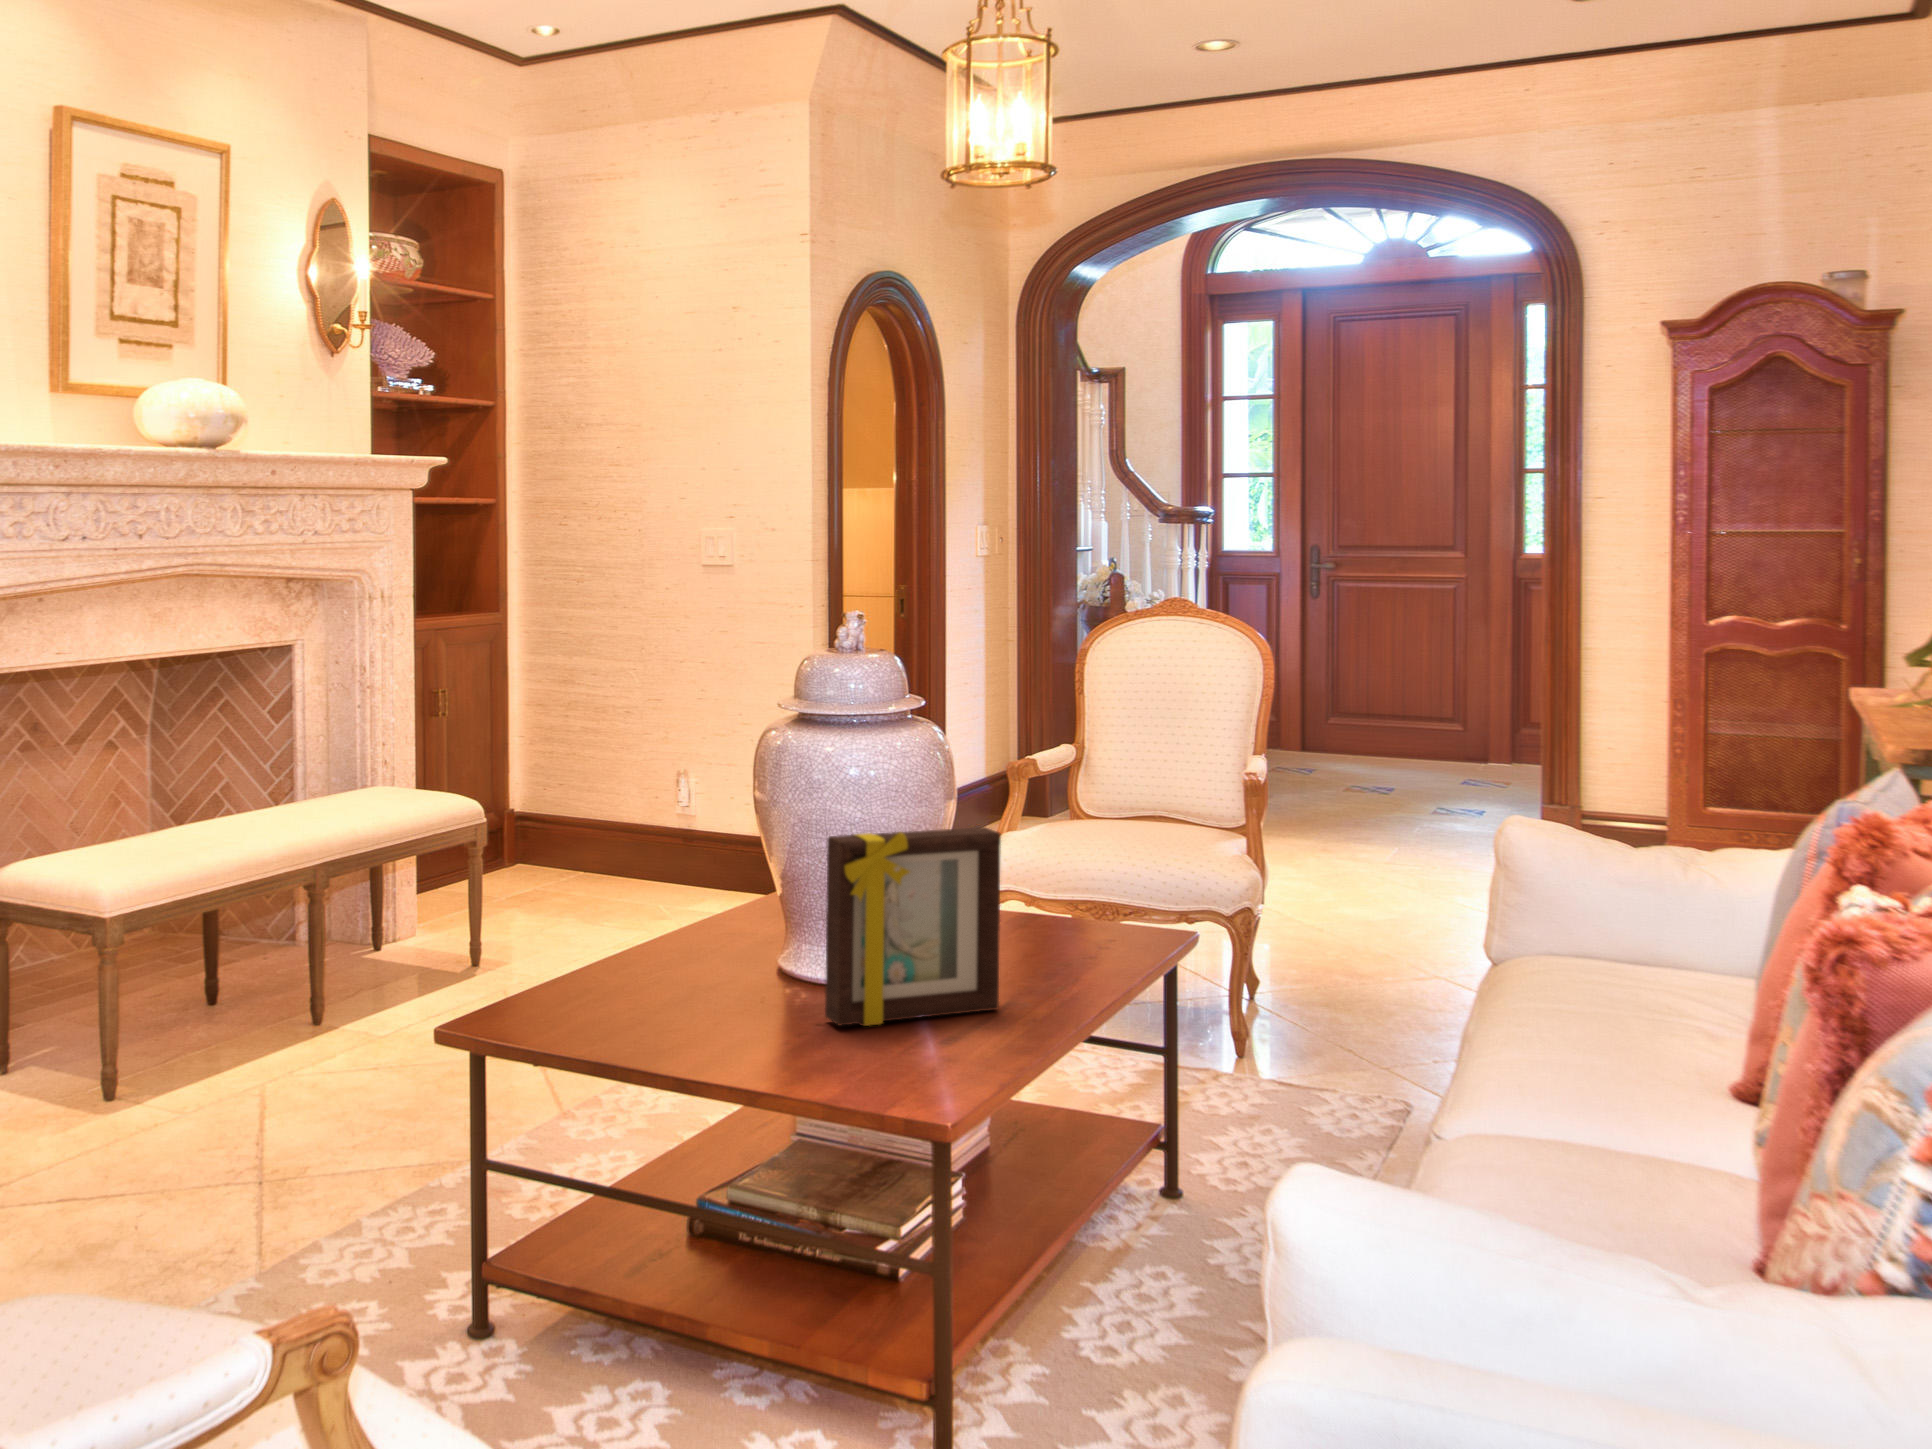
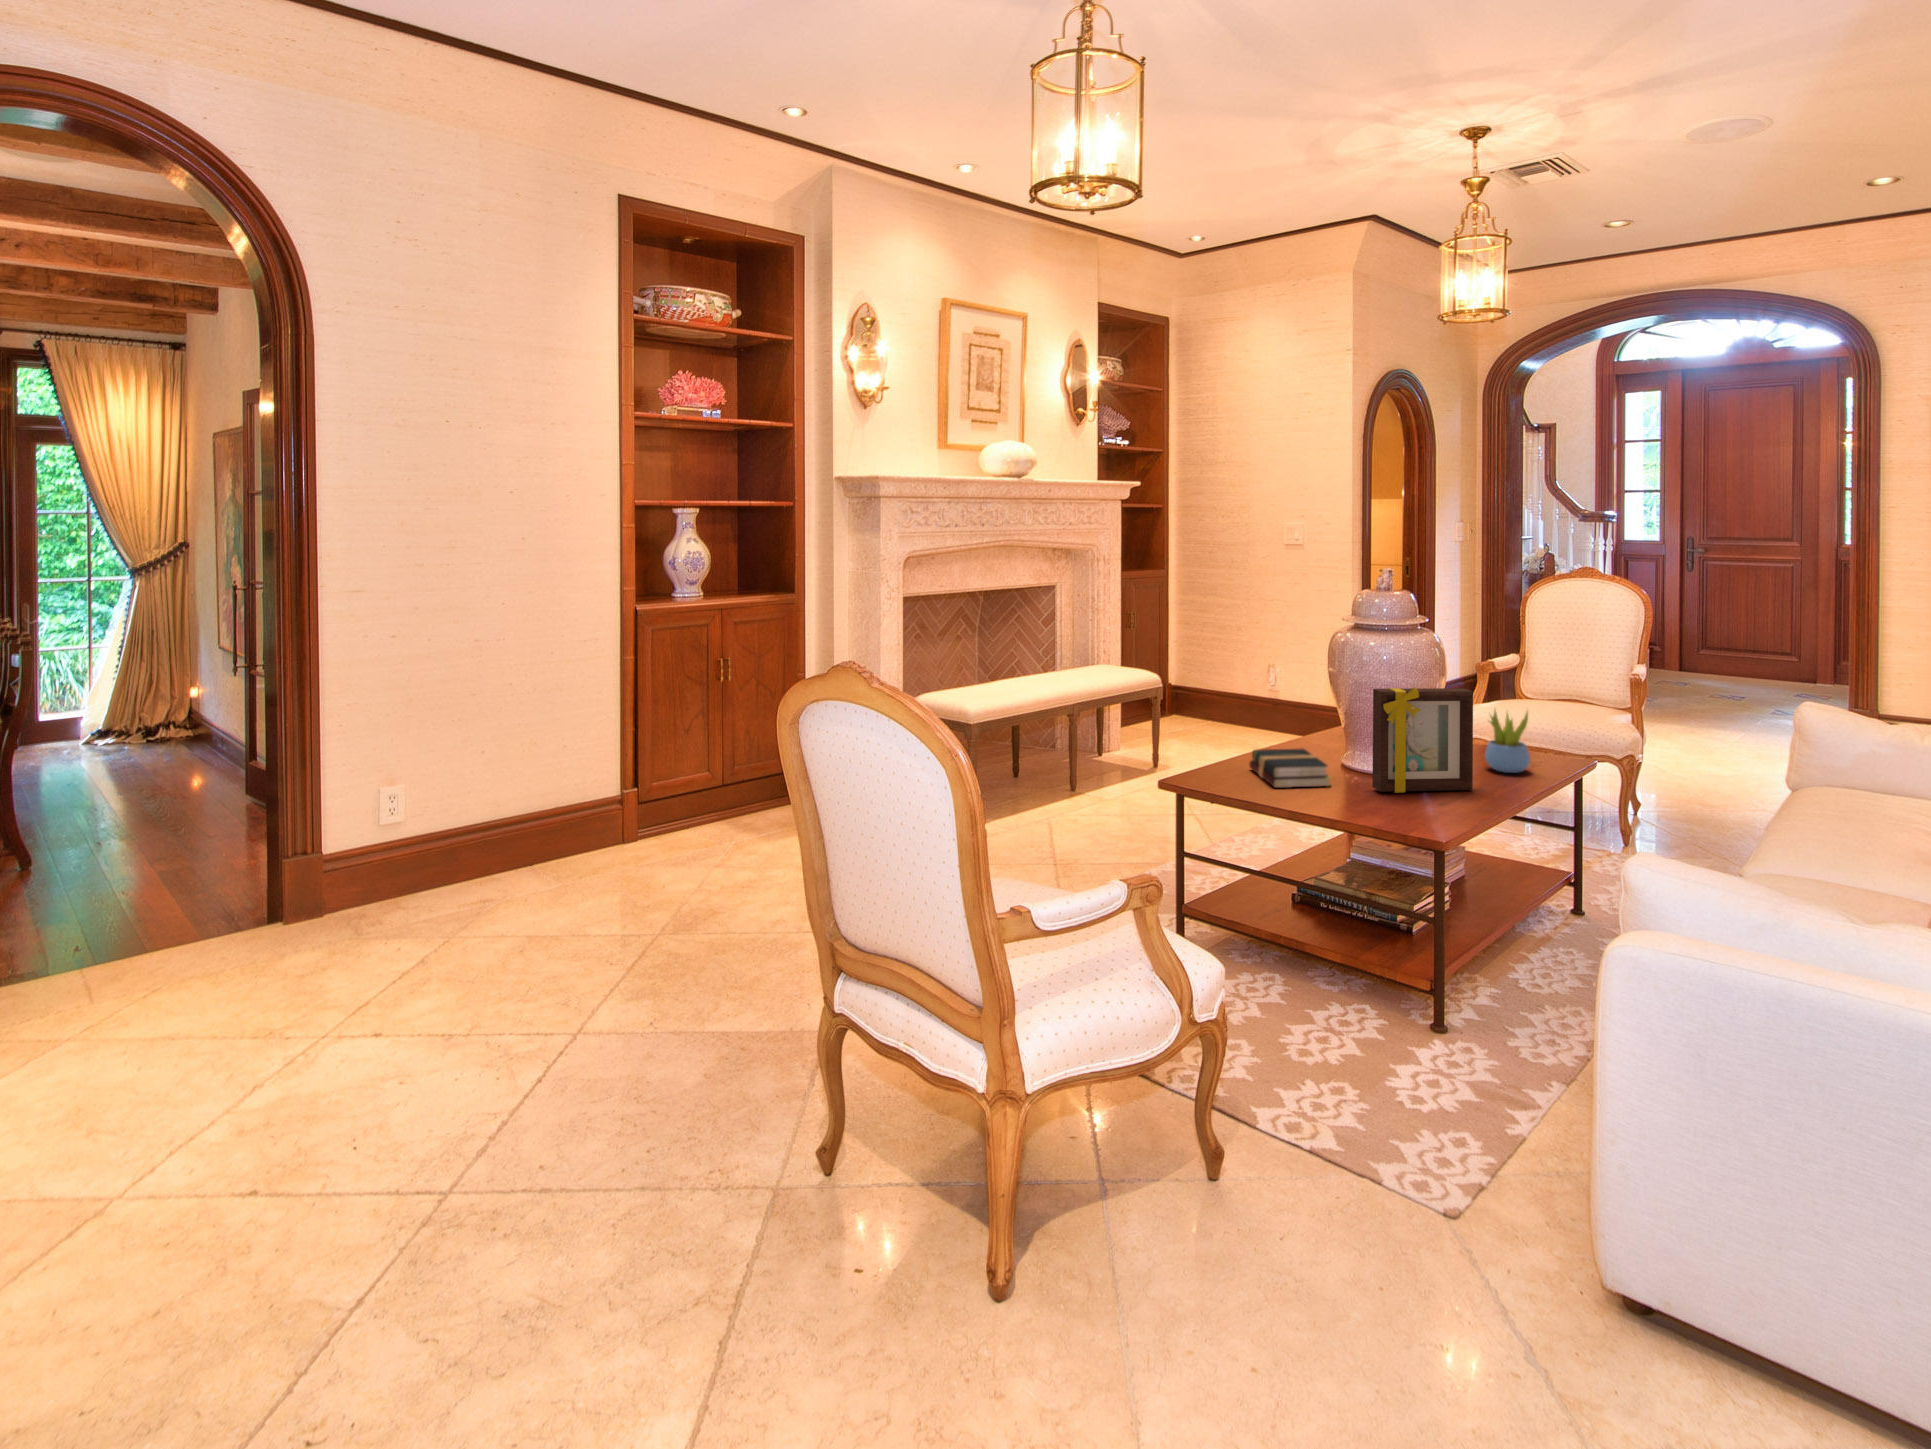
succulent plant: none [1019,854,1094,969] -> present [1485,711,1530,773]
hardback book: none [606,948,753,1031] -> present [1249,749,1330,788]

